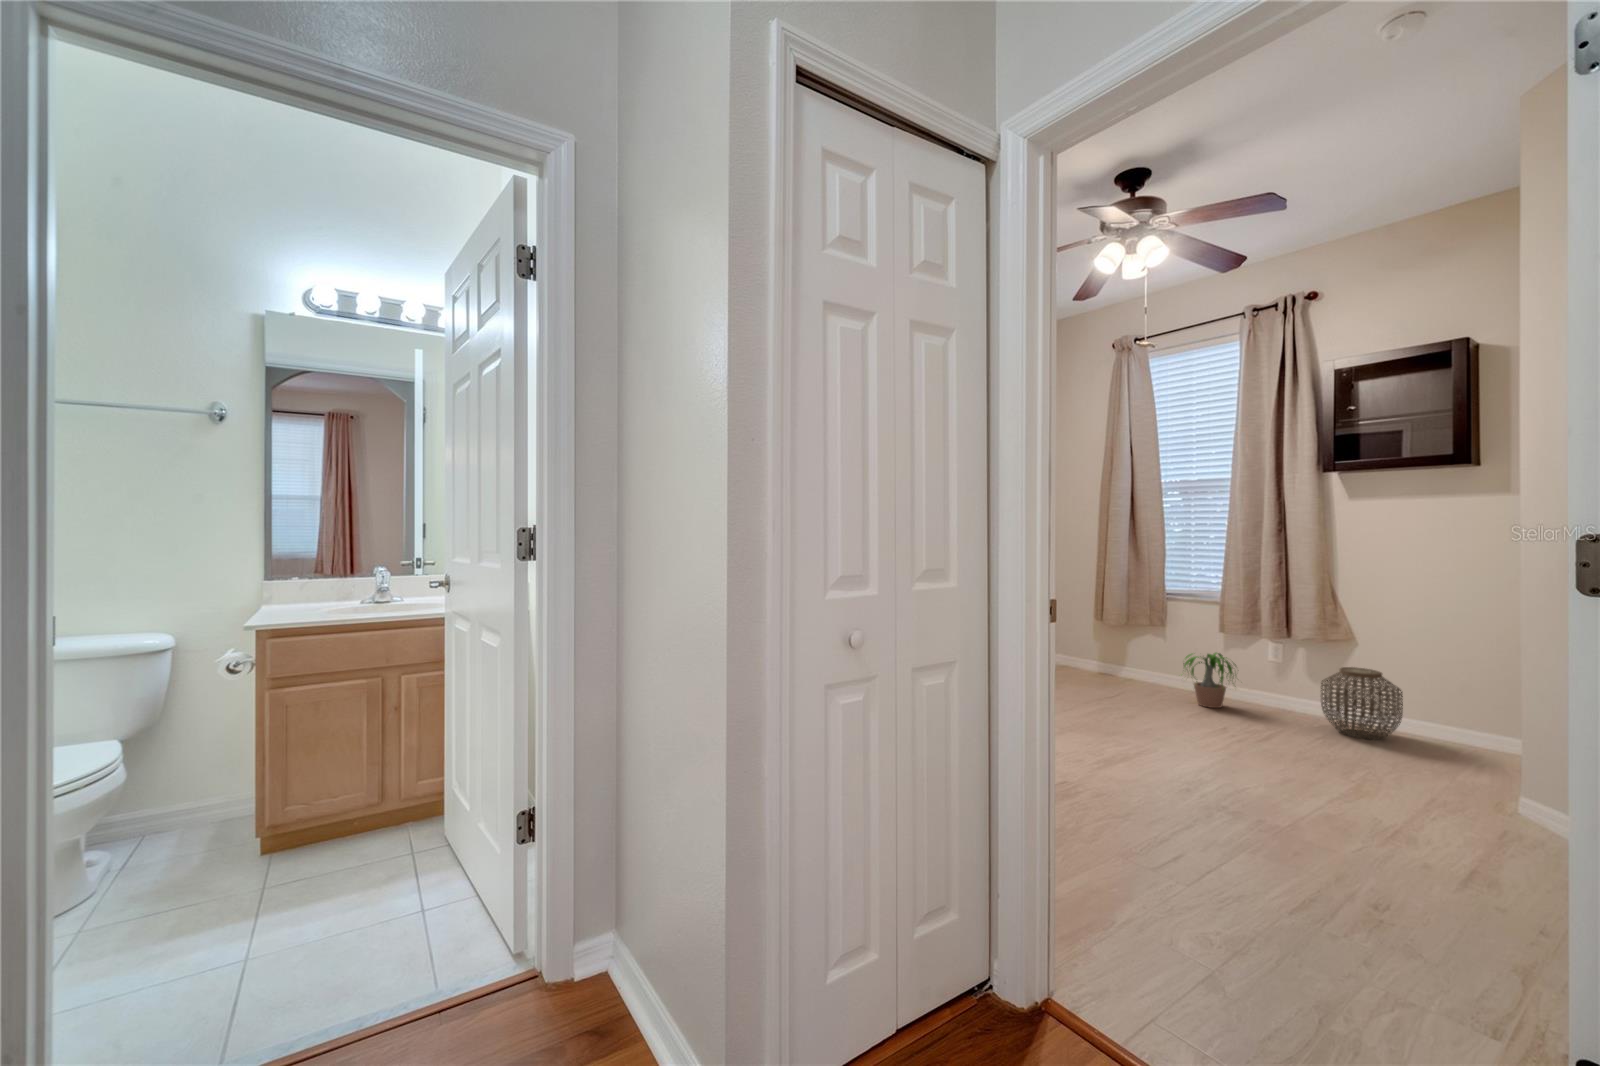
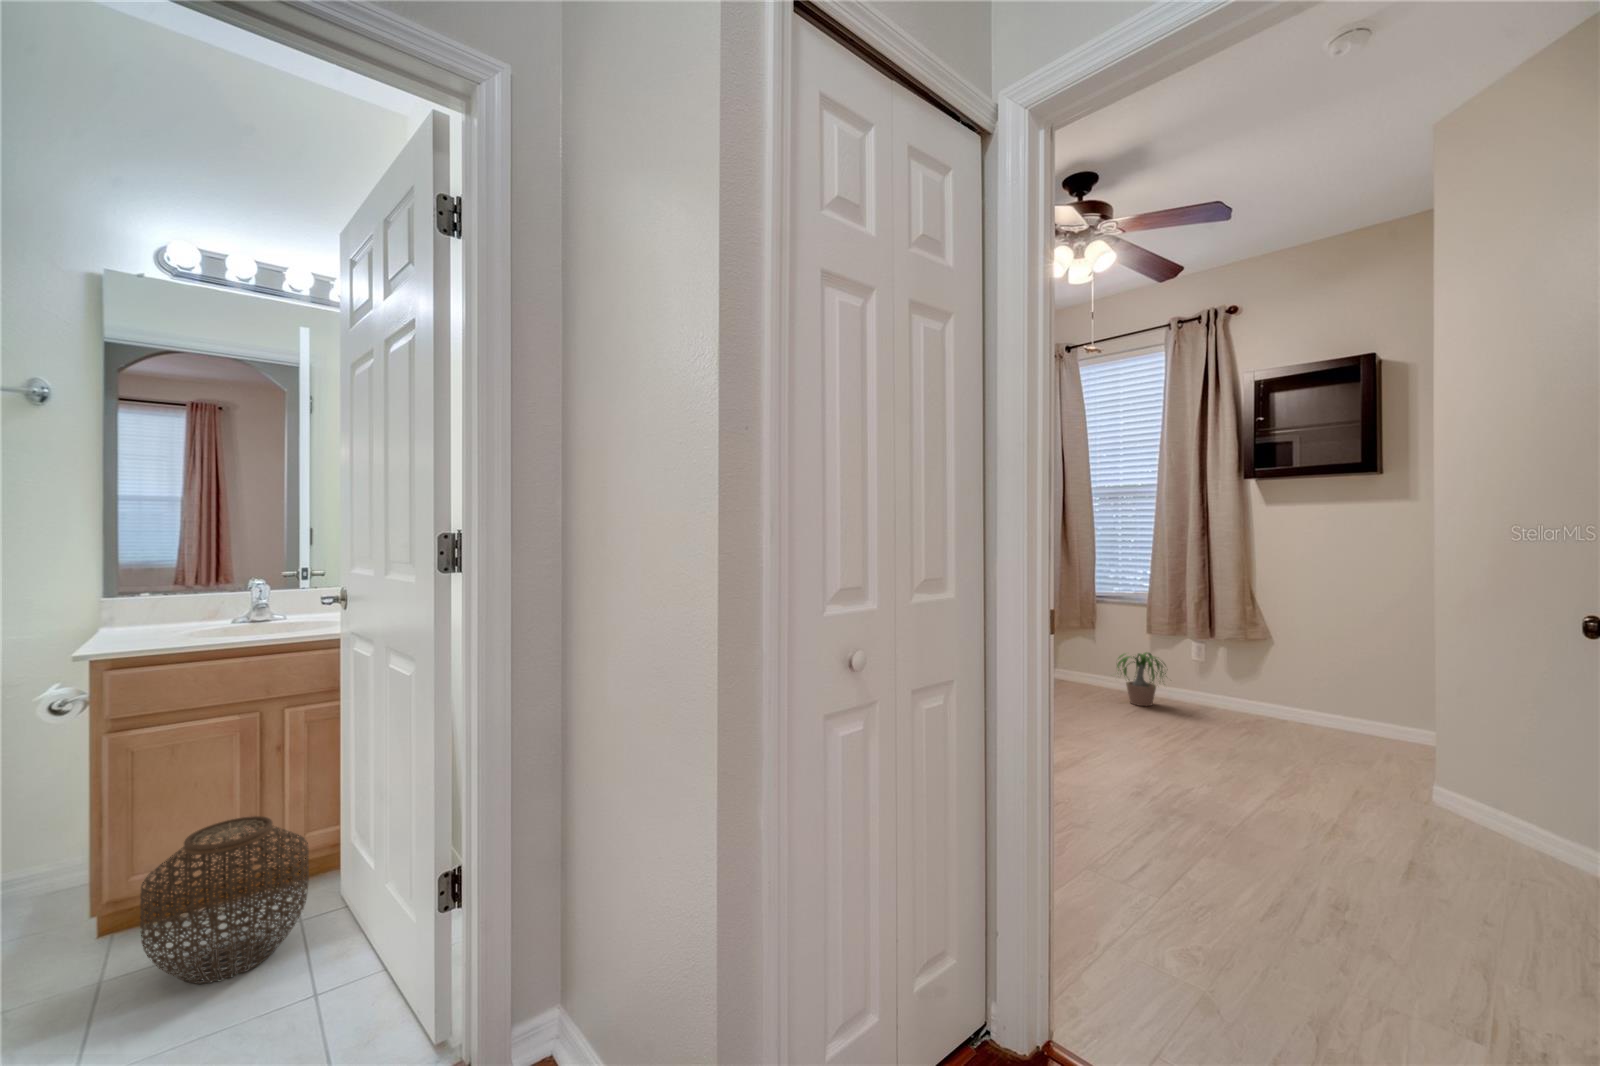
woven basket: present [1321,667,1403,740] -> present [140,816,309,984]

